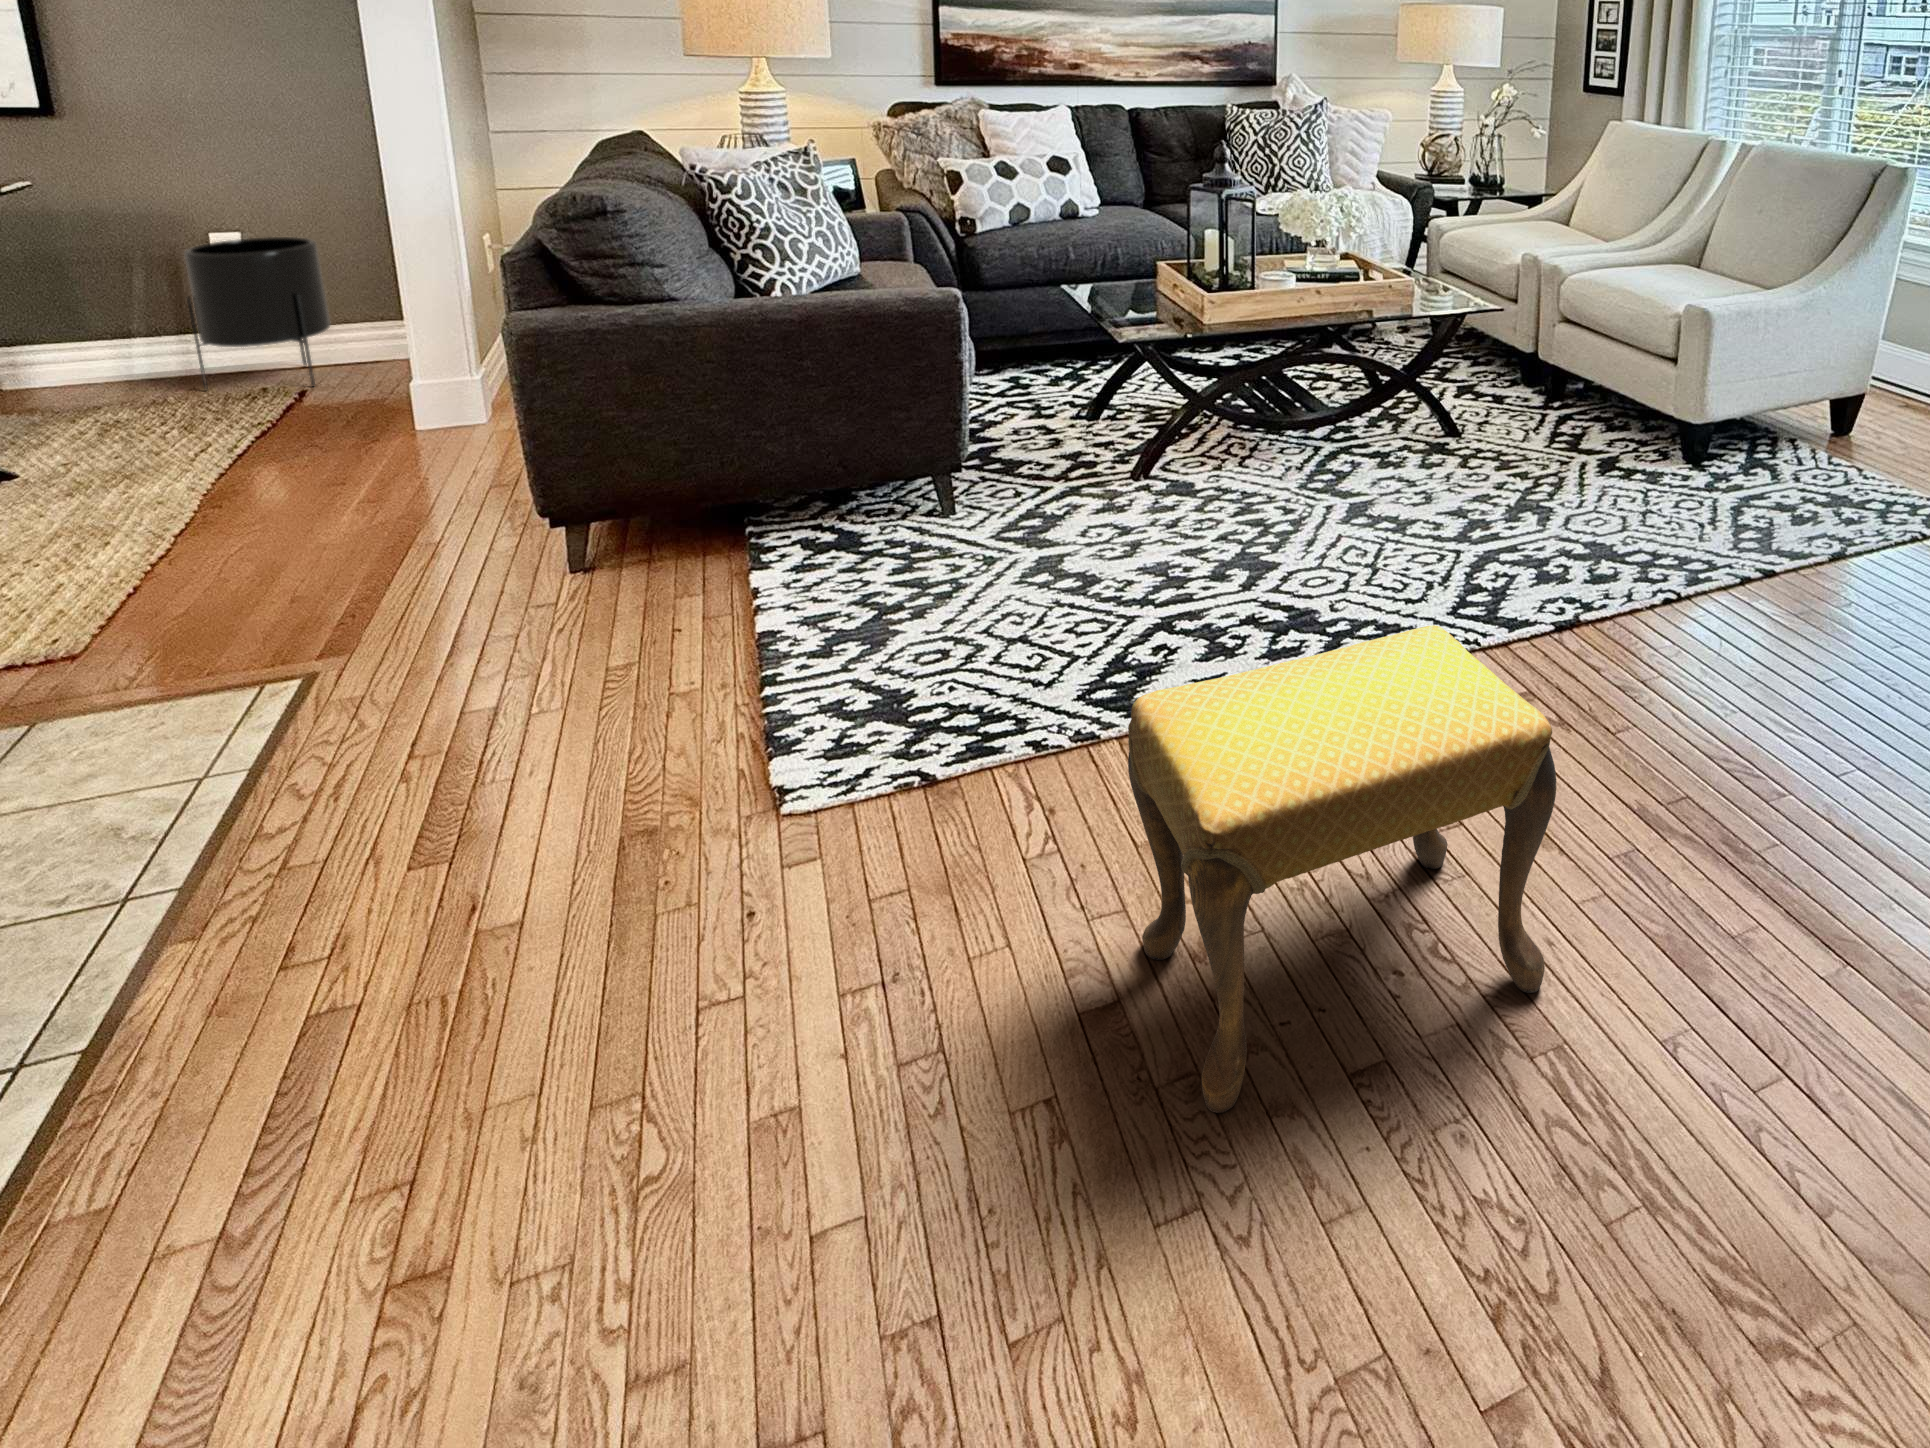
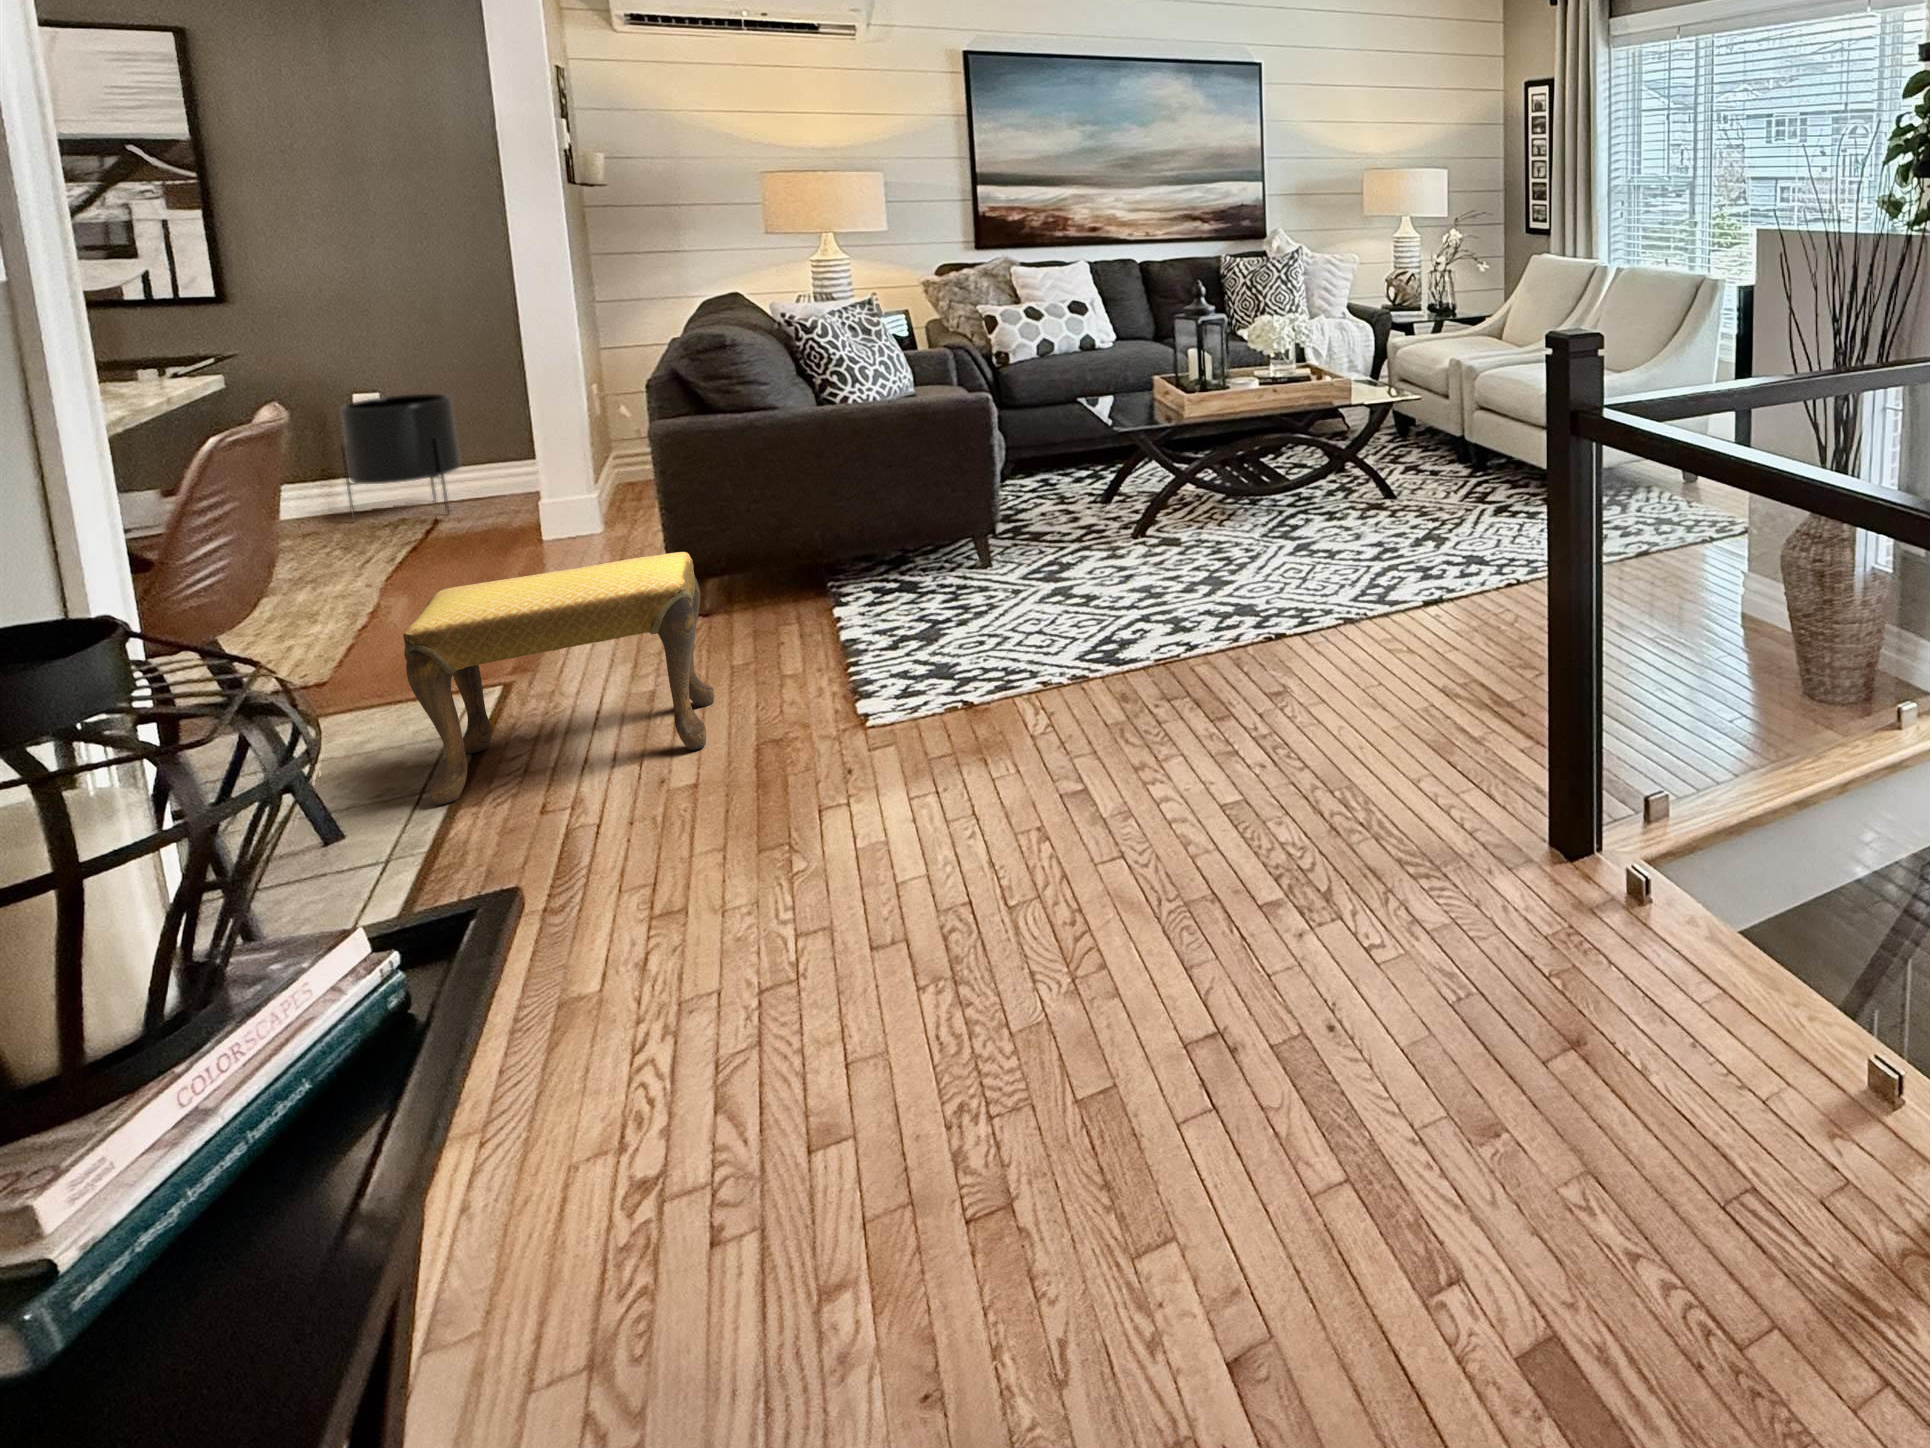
footstool: present [1128,625,1556,1113] -> present [403,552,714,805]

